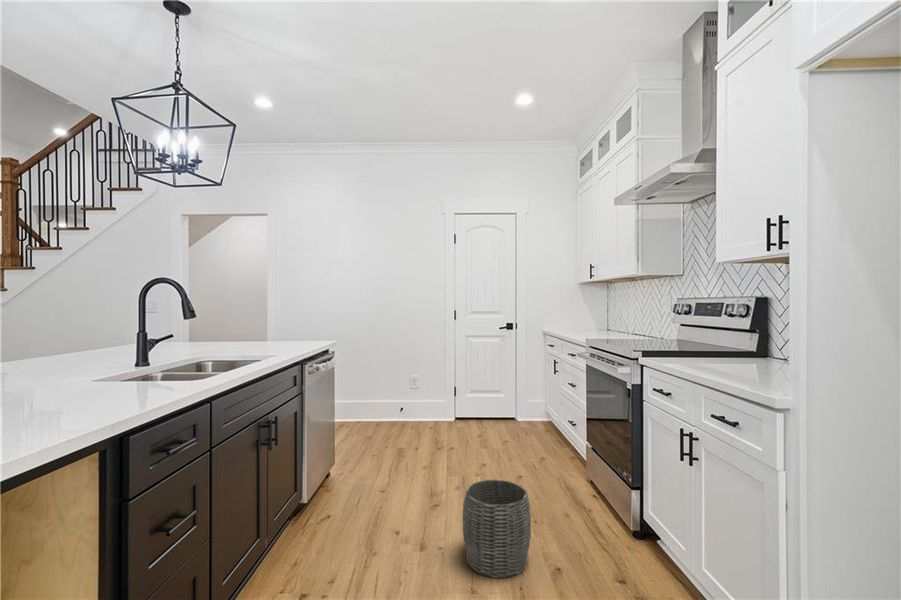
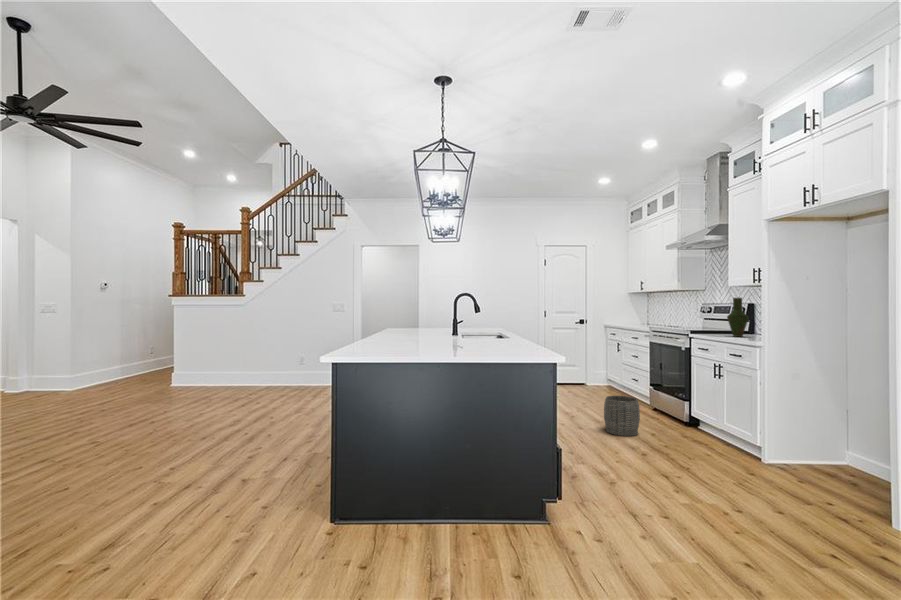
vase: none [709,284,757,371] -> present [727,298,749,337]

